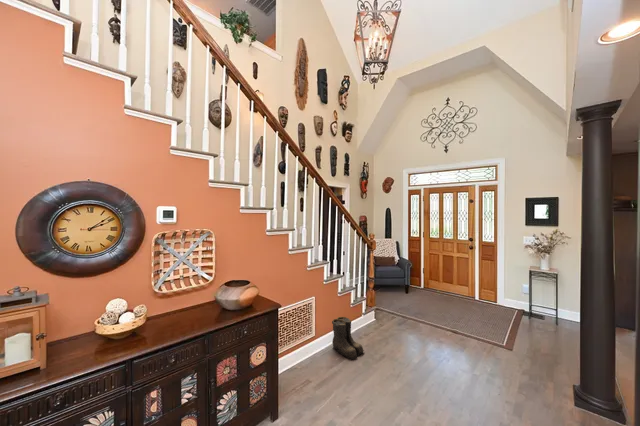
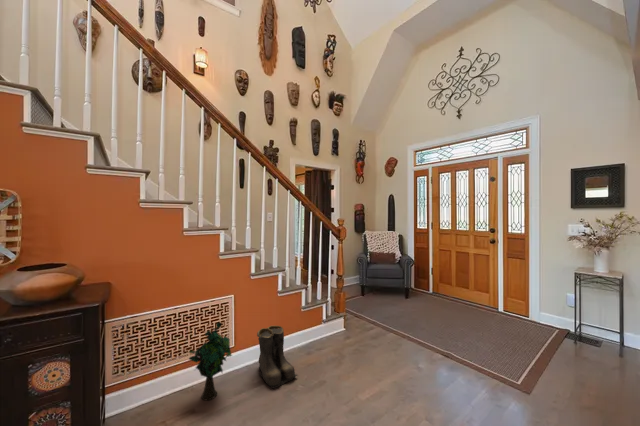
decorative plant: none [299,315,327,370] -> present [189,322,232,400]

